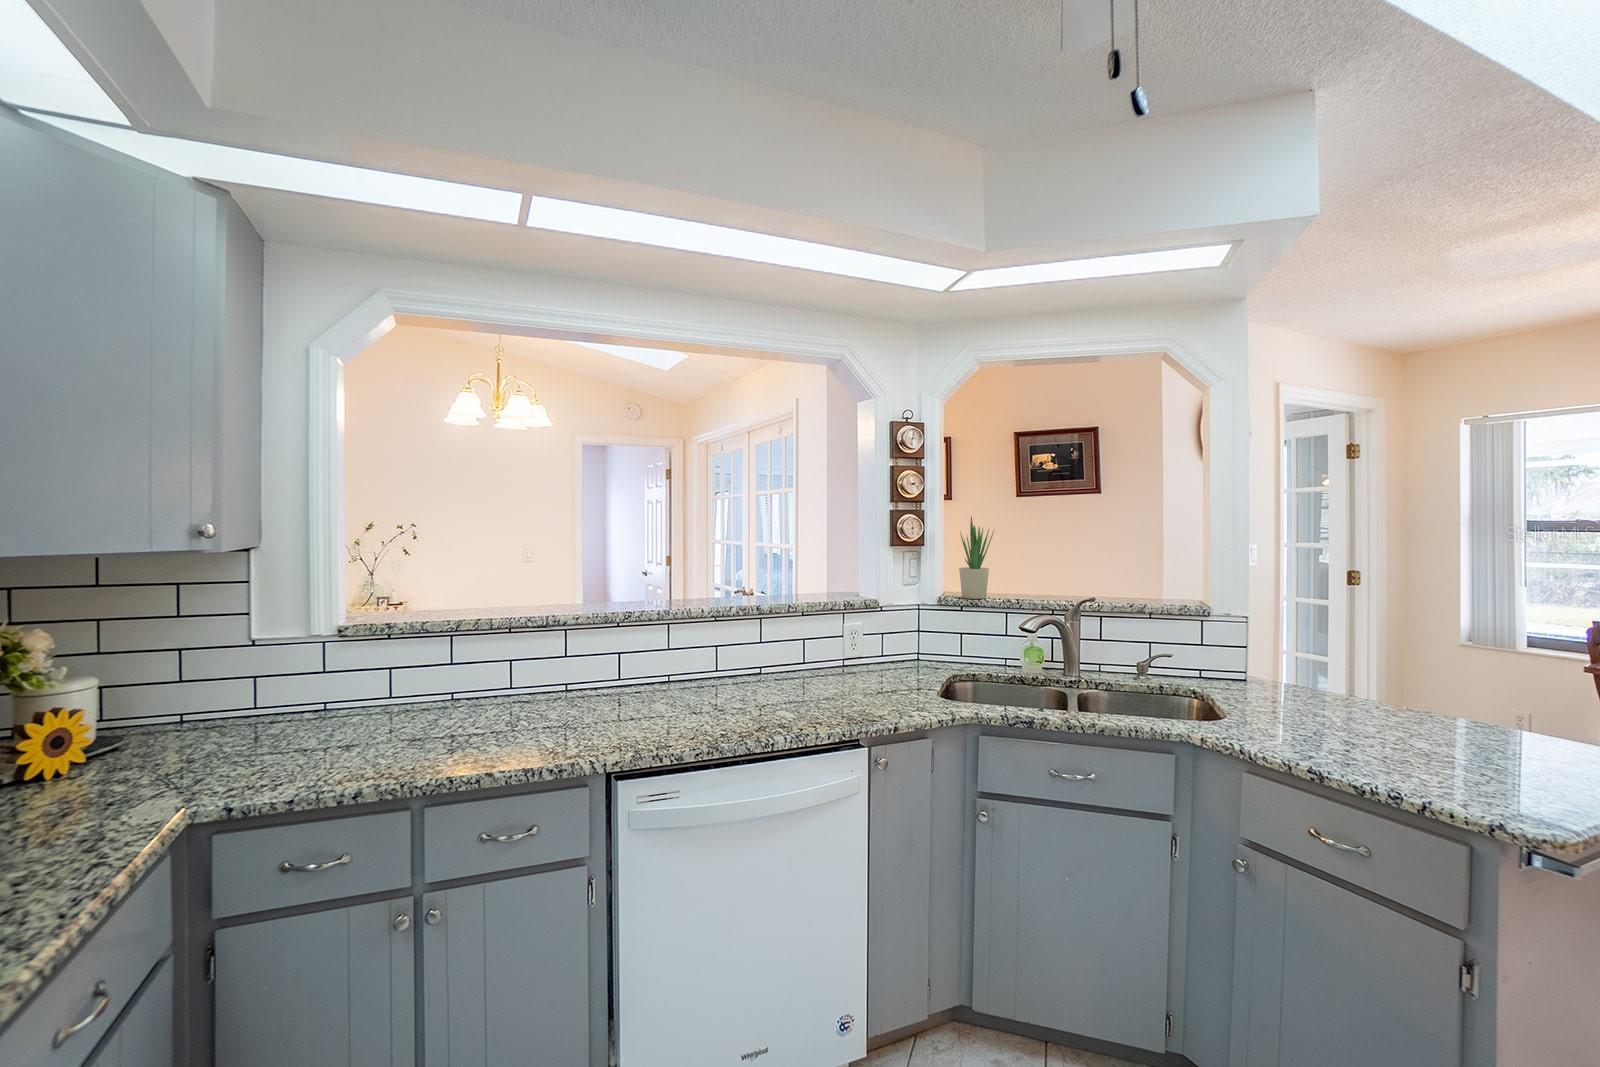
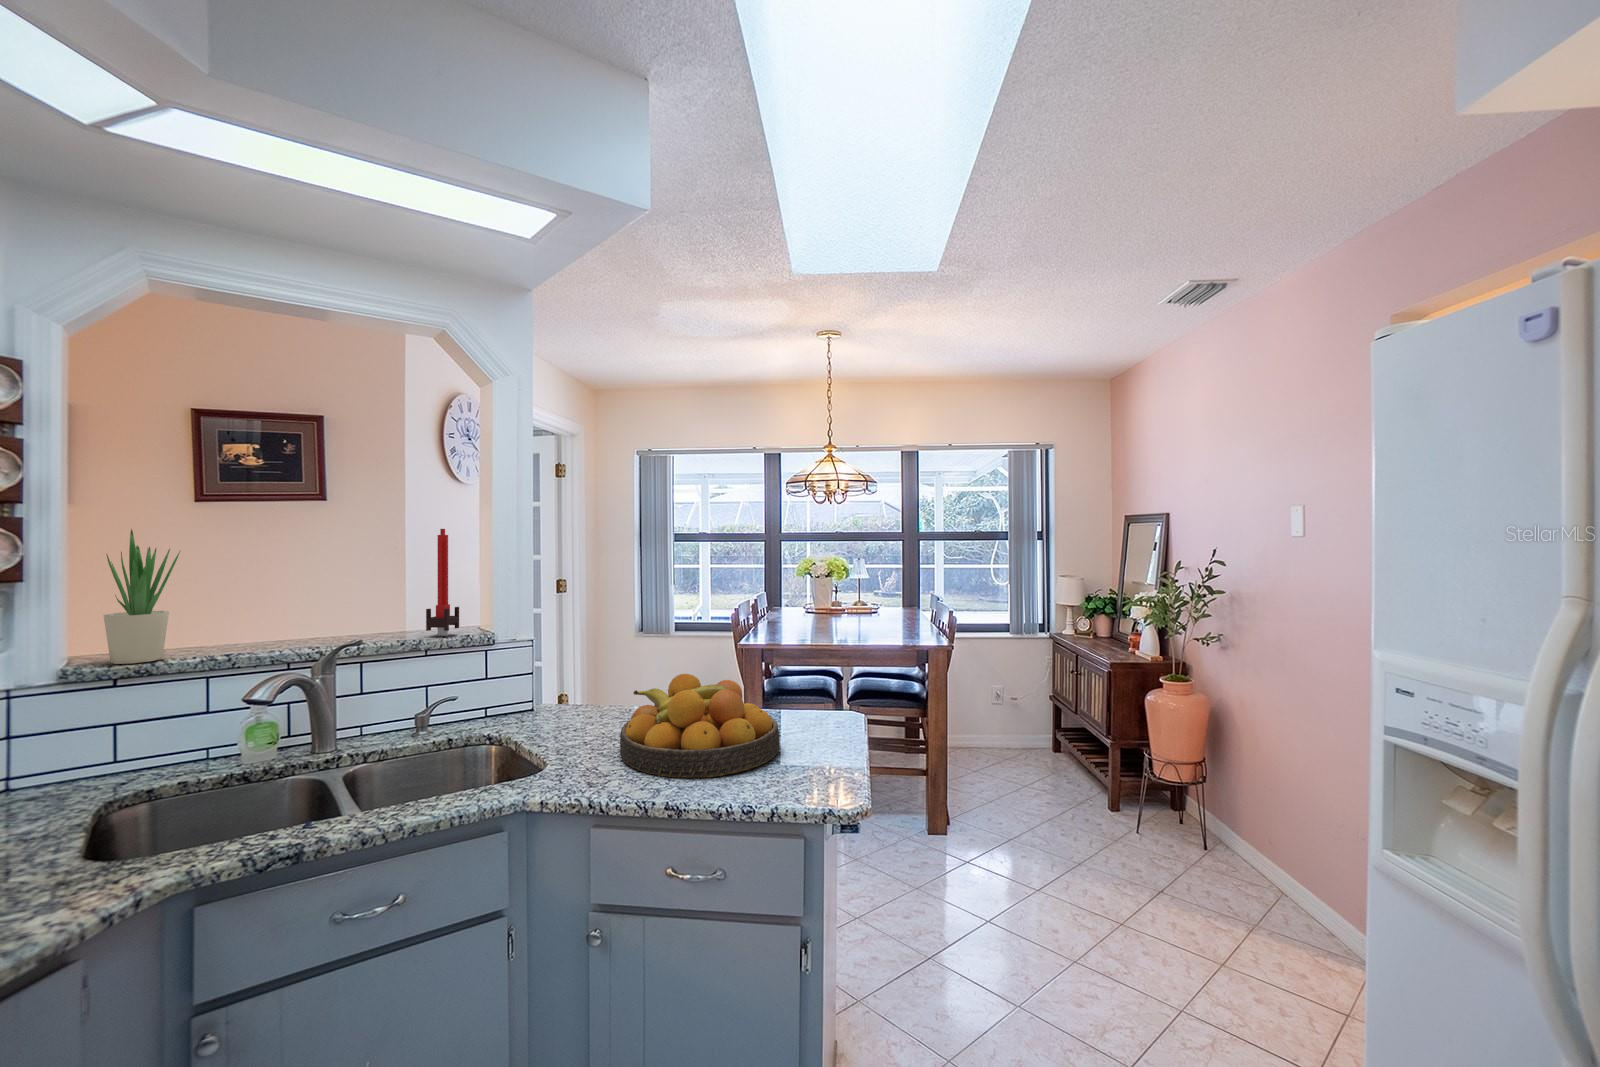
candle: none [1150,512,1178,604] -> present [426,529,459,636]
fruit bowl: none [1295,664,1509,772] -> present [620,674,780,778]

